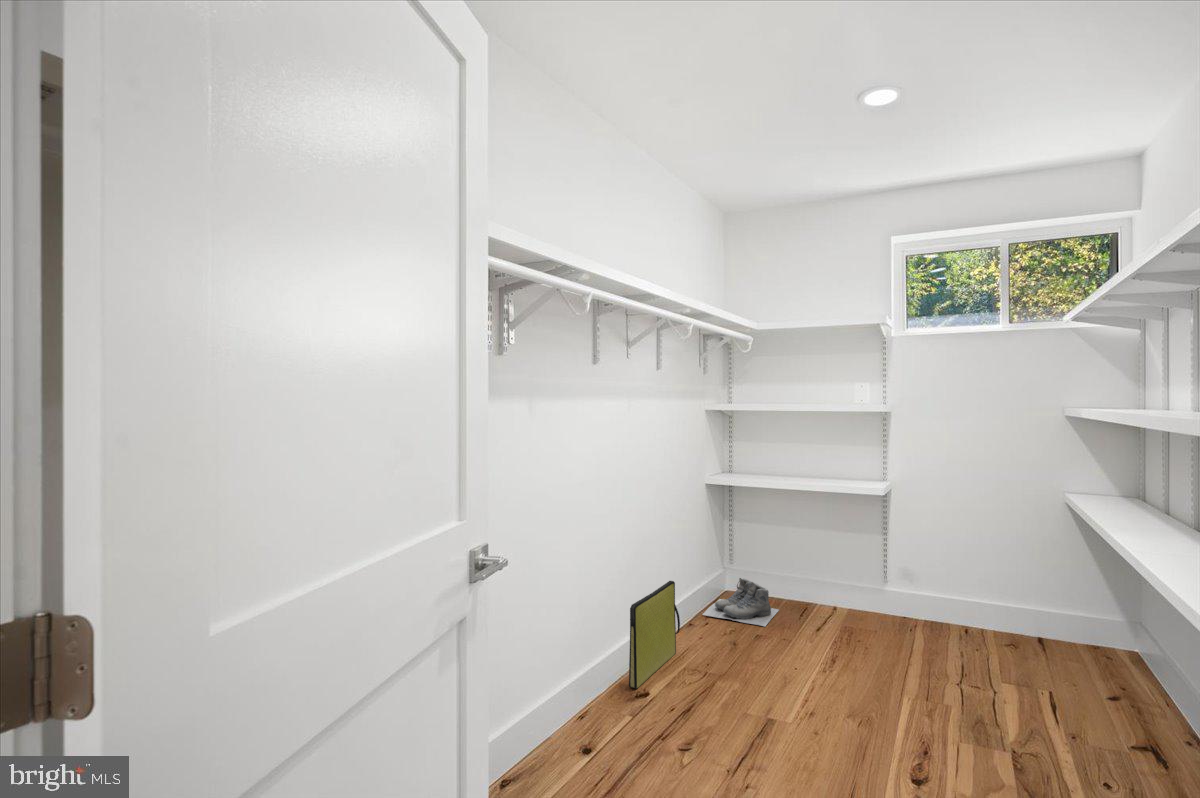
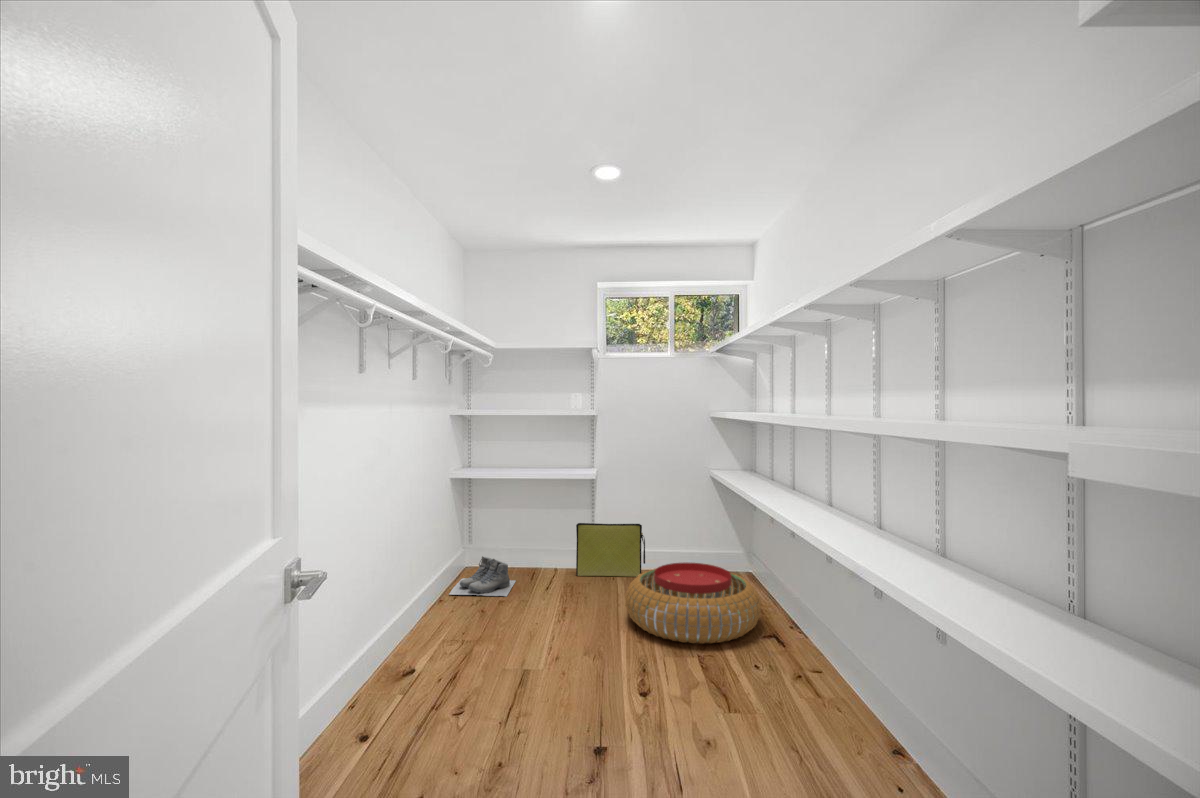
bag: present [629,581,680,689] -> present [576,523,645,577]
pouf: none [909,619,1124,739] -> present [626,563,761,644]

